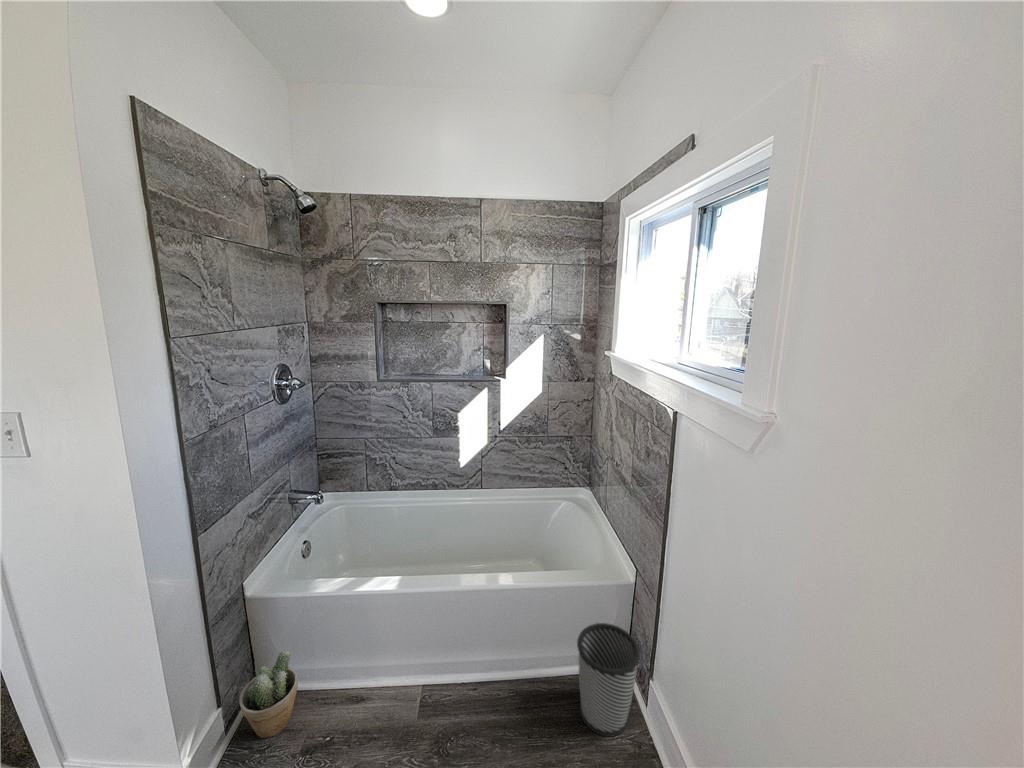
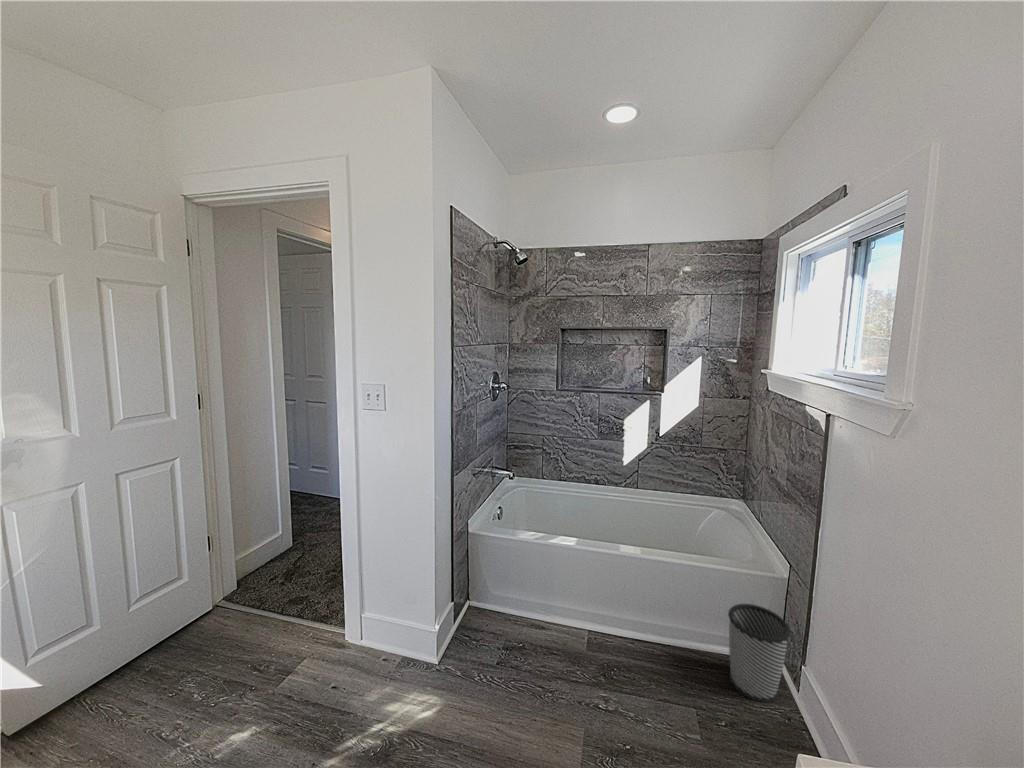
potted plant: present [239,650,298,738] -> none [465,575,501,634]

